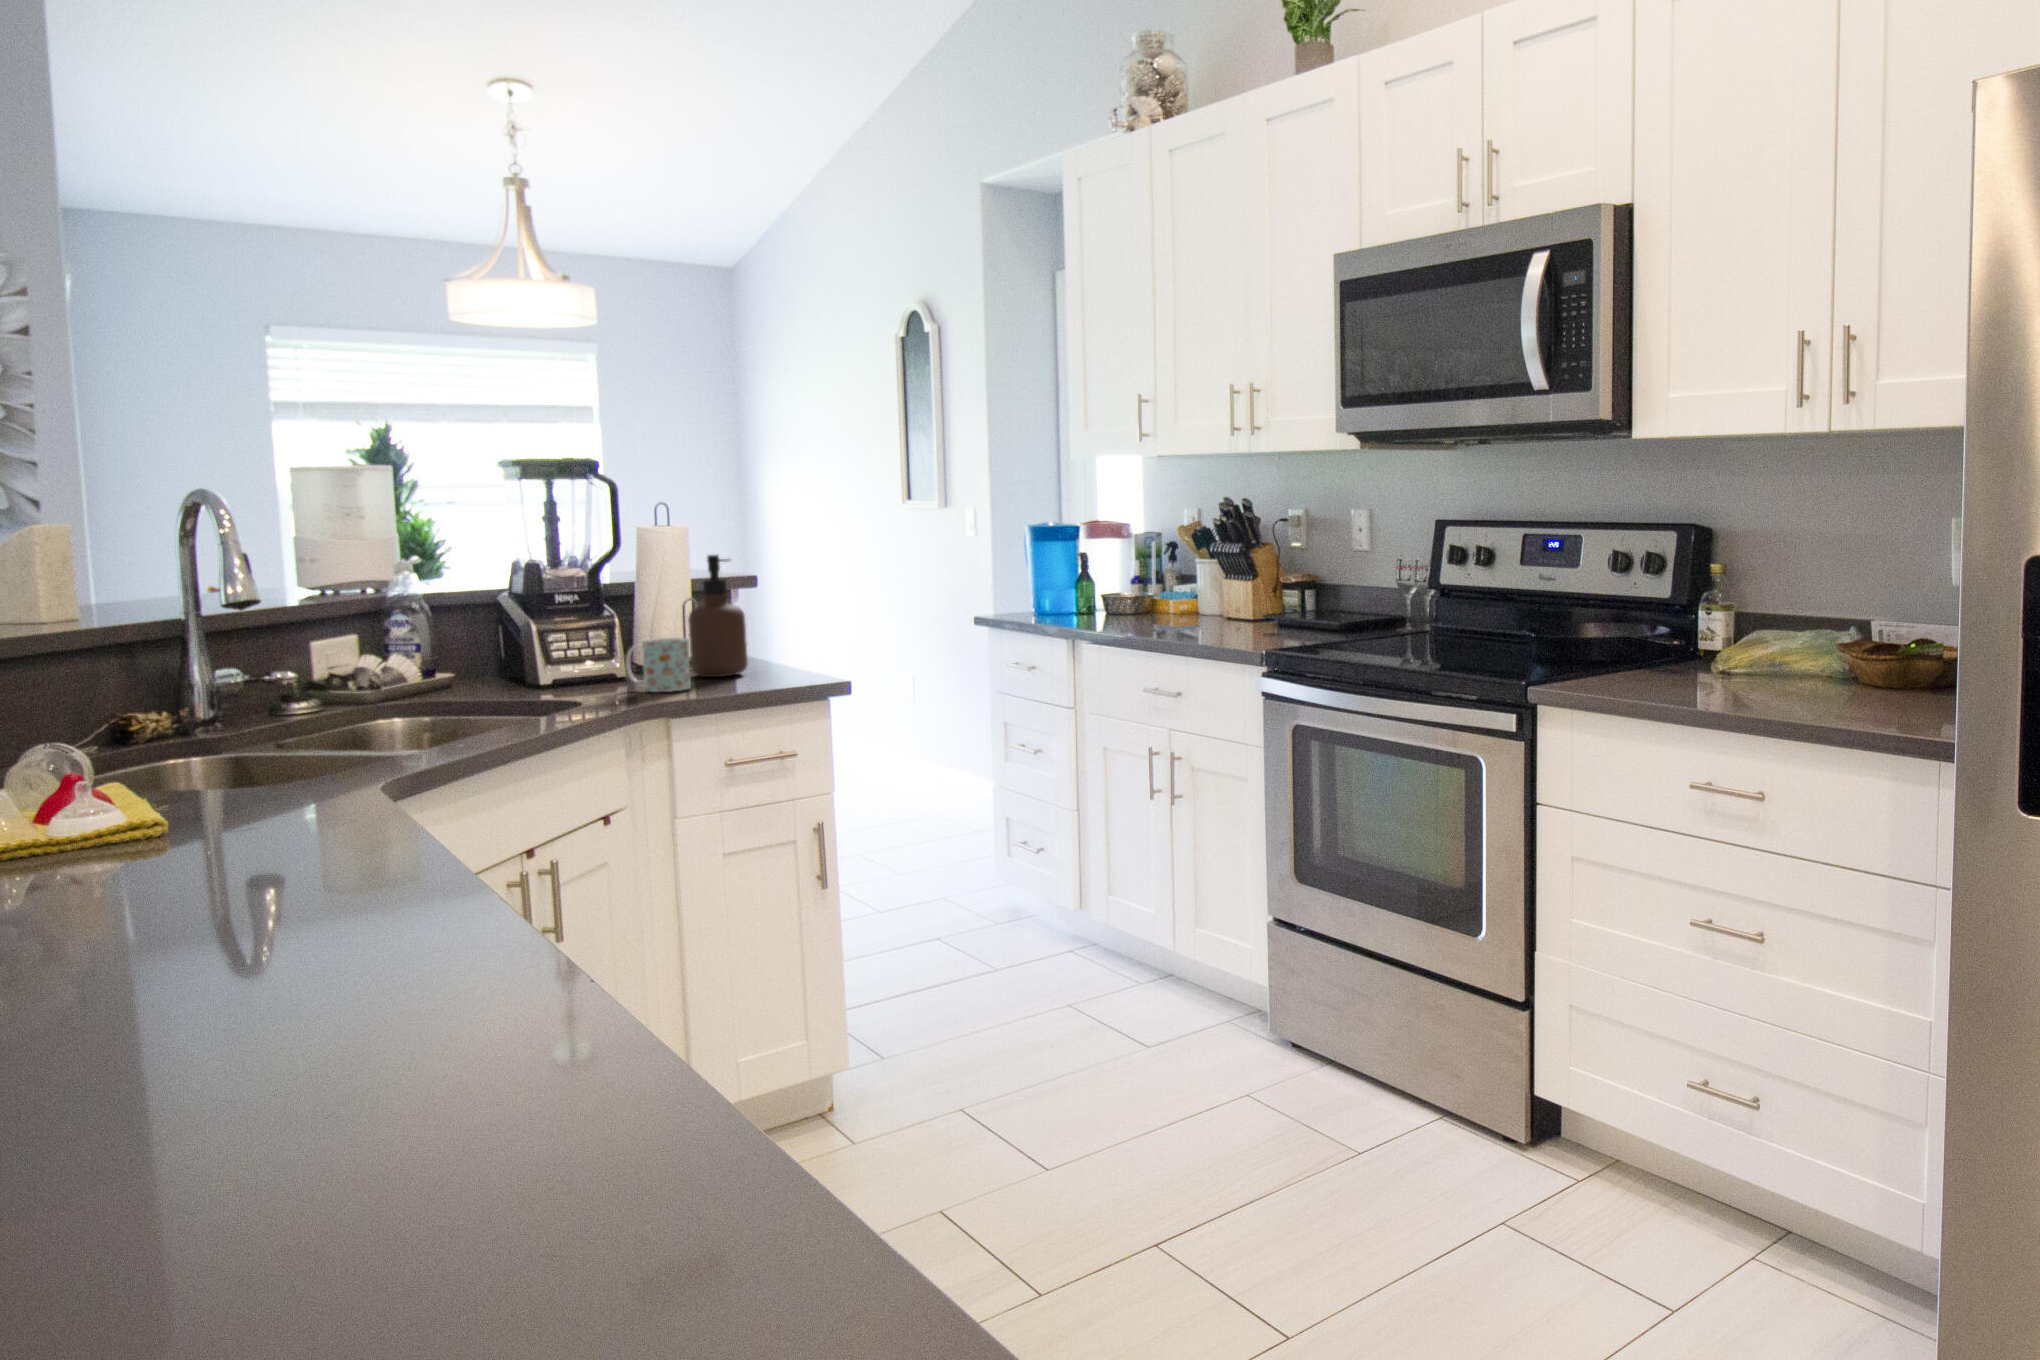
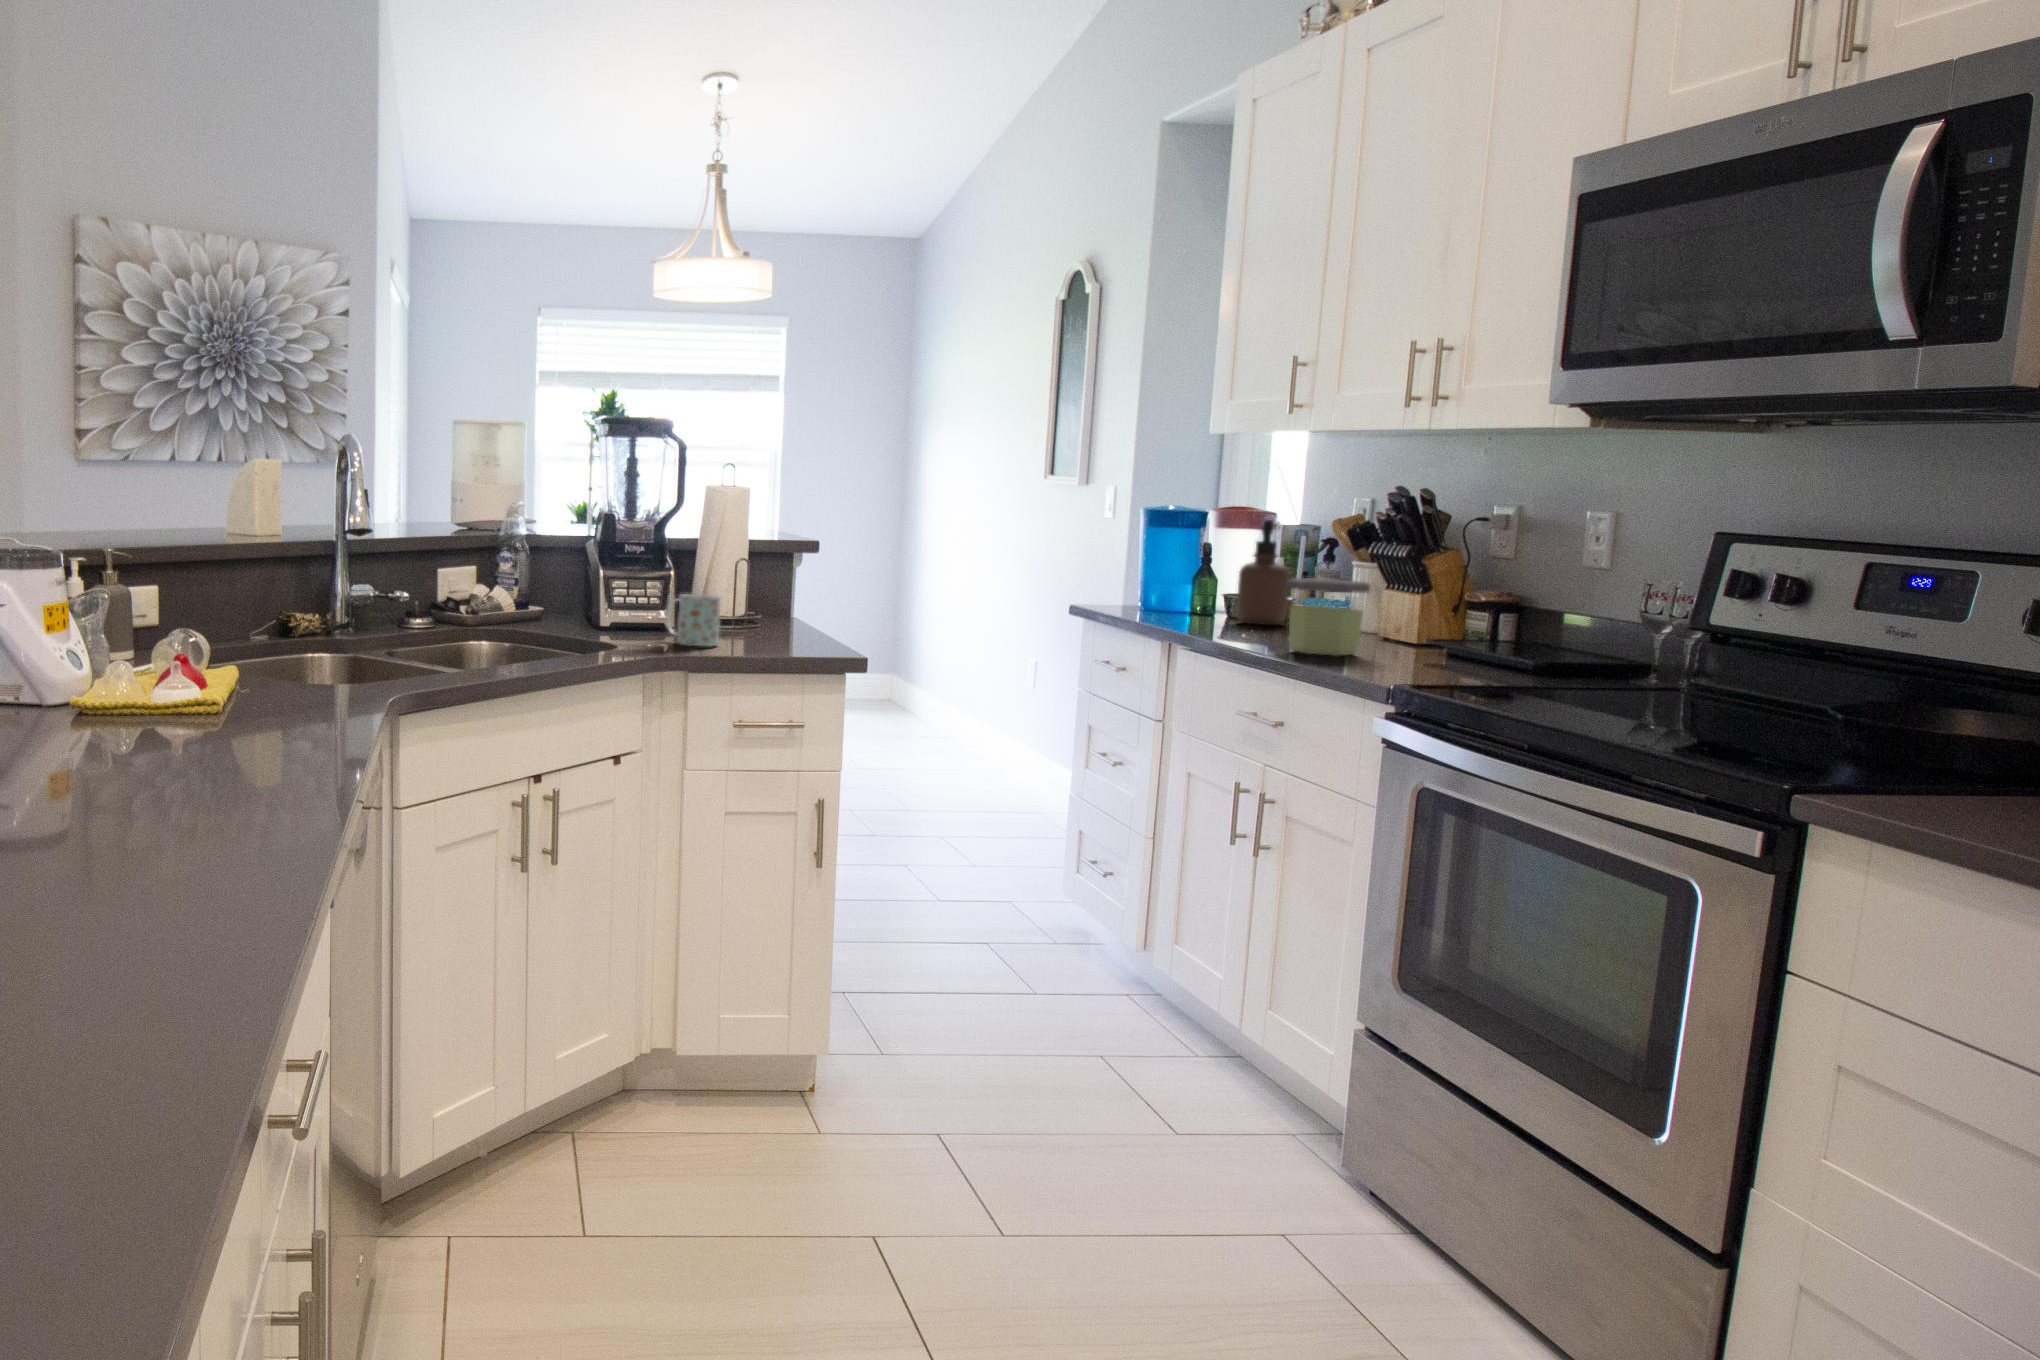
soap dispenser: present [688,555,748,677] -> present [1236,520,1289,625]
jar: none [1166,573,1226,635] -> present [1287,578,1370,656]

